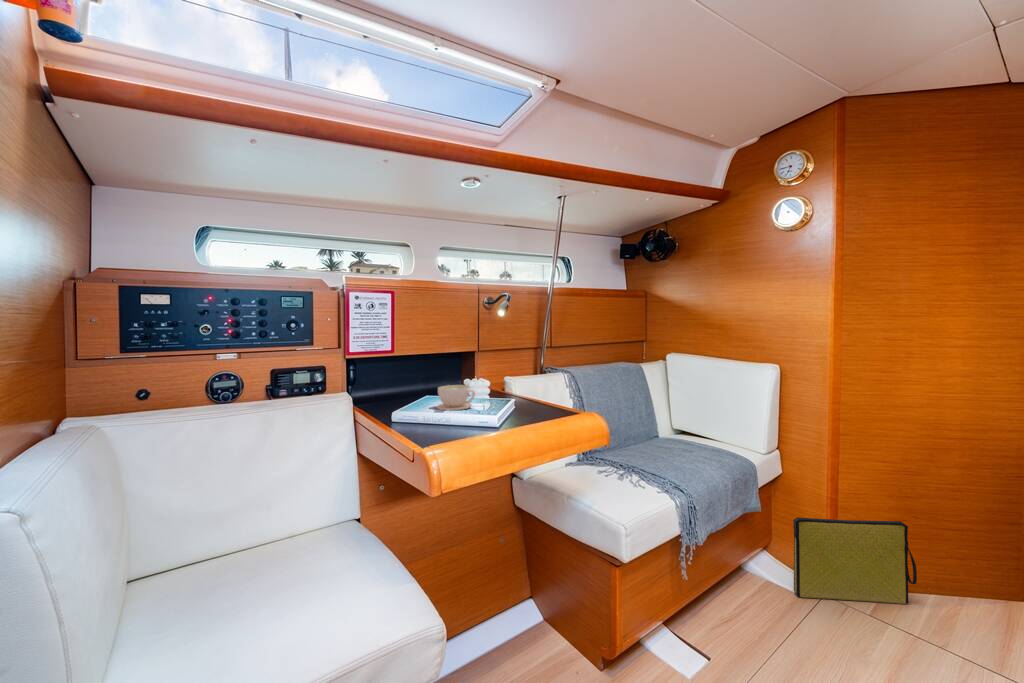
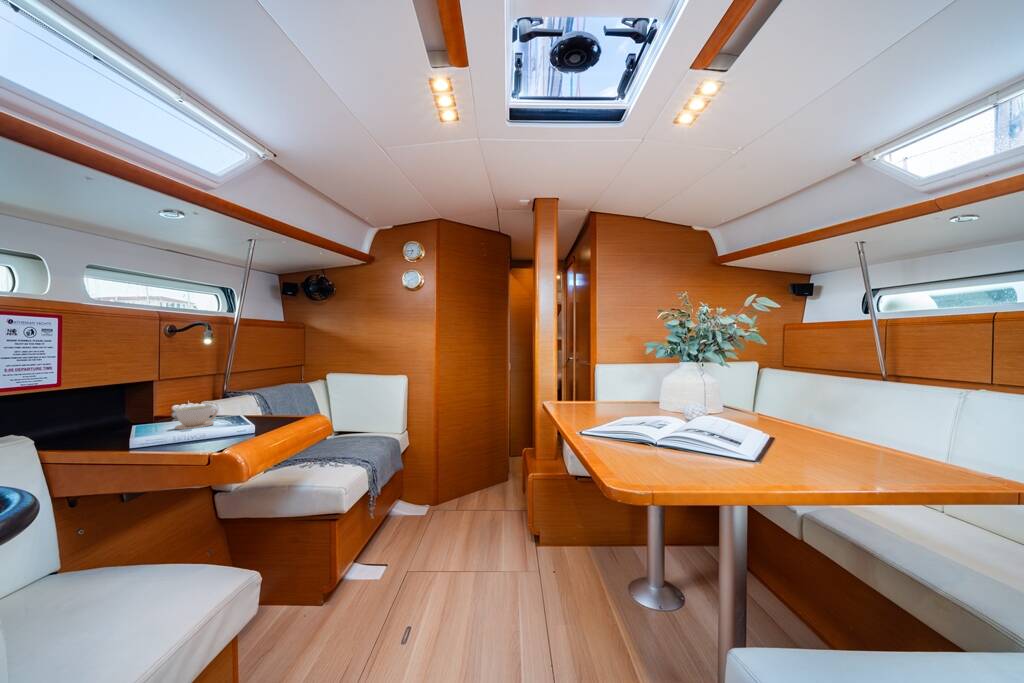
bag: present [793,517,917,604] -> none [419,455,472,516]

